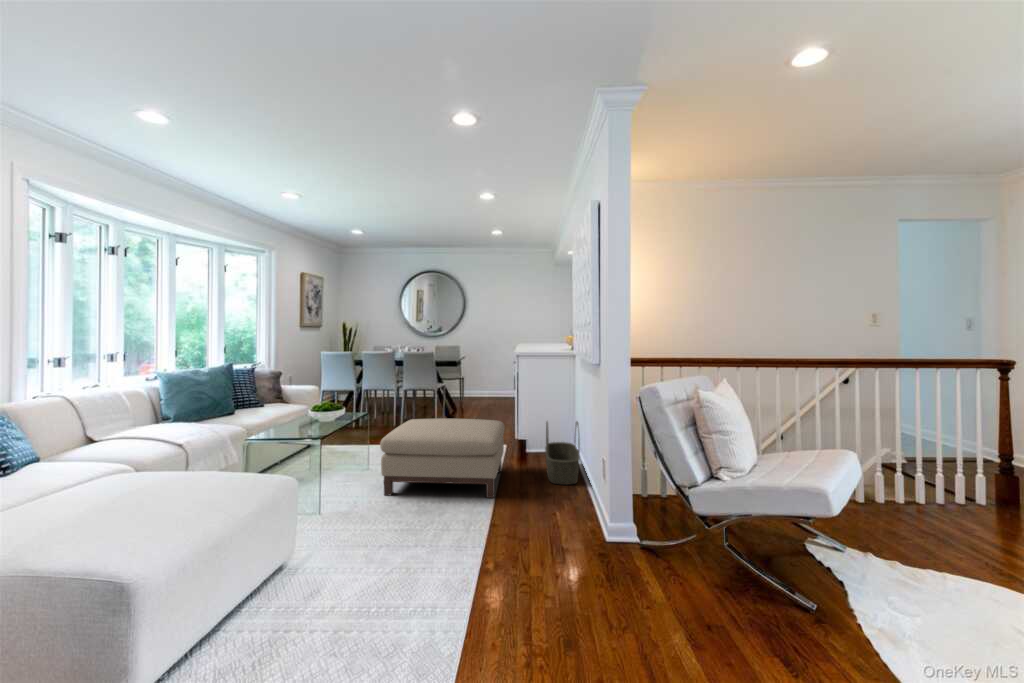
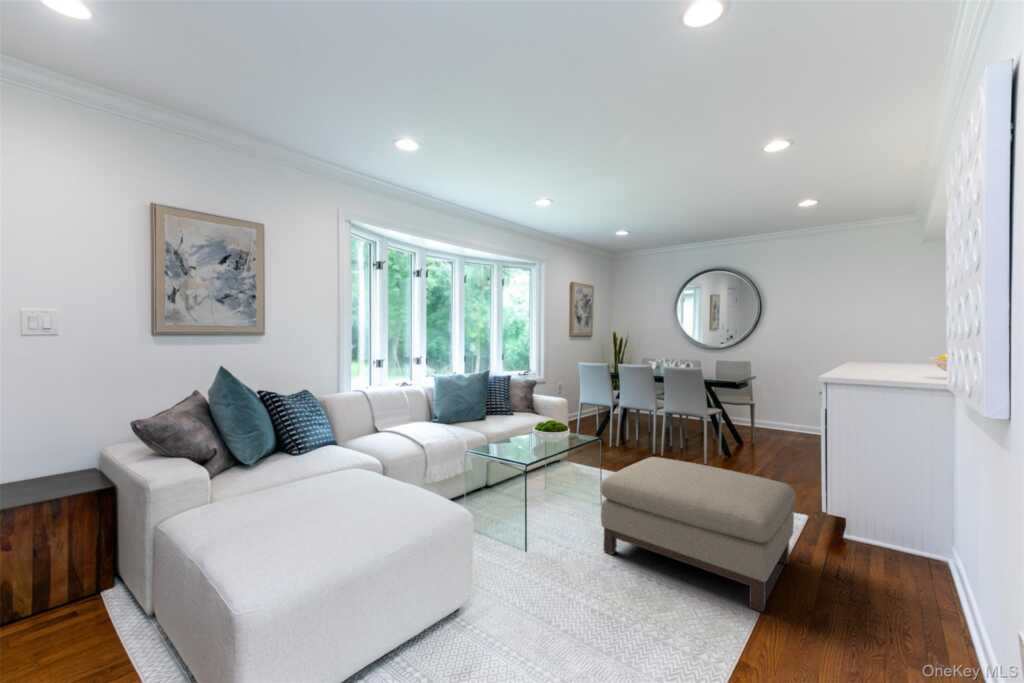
basket: present [545,422,580,485] -> none [880,501,961,639]

